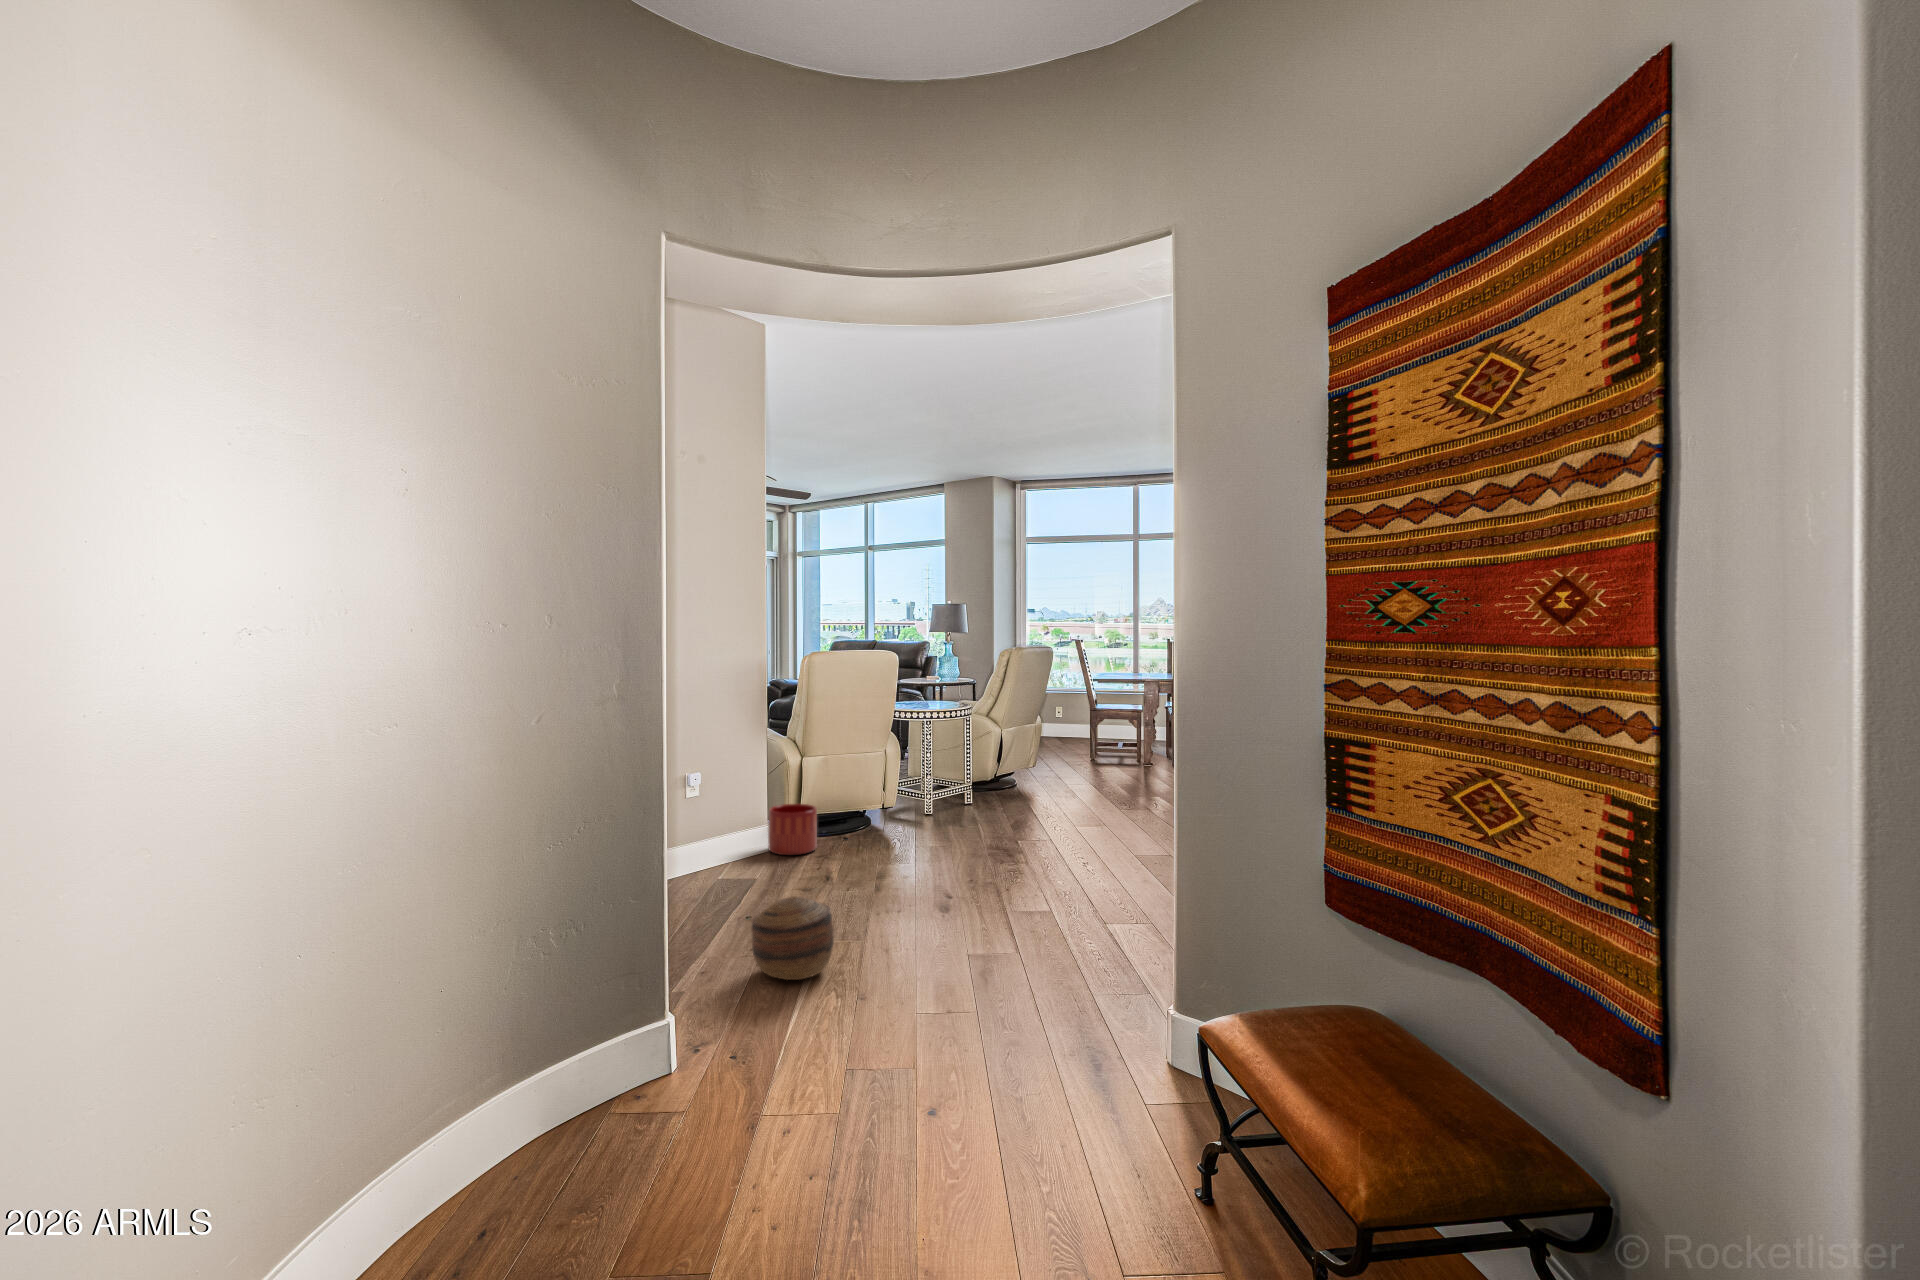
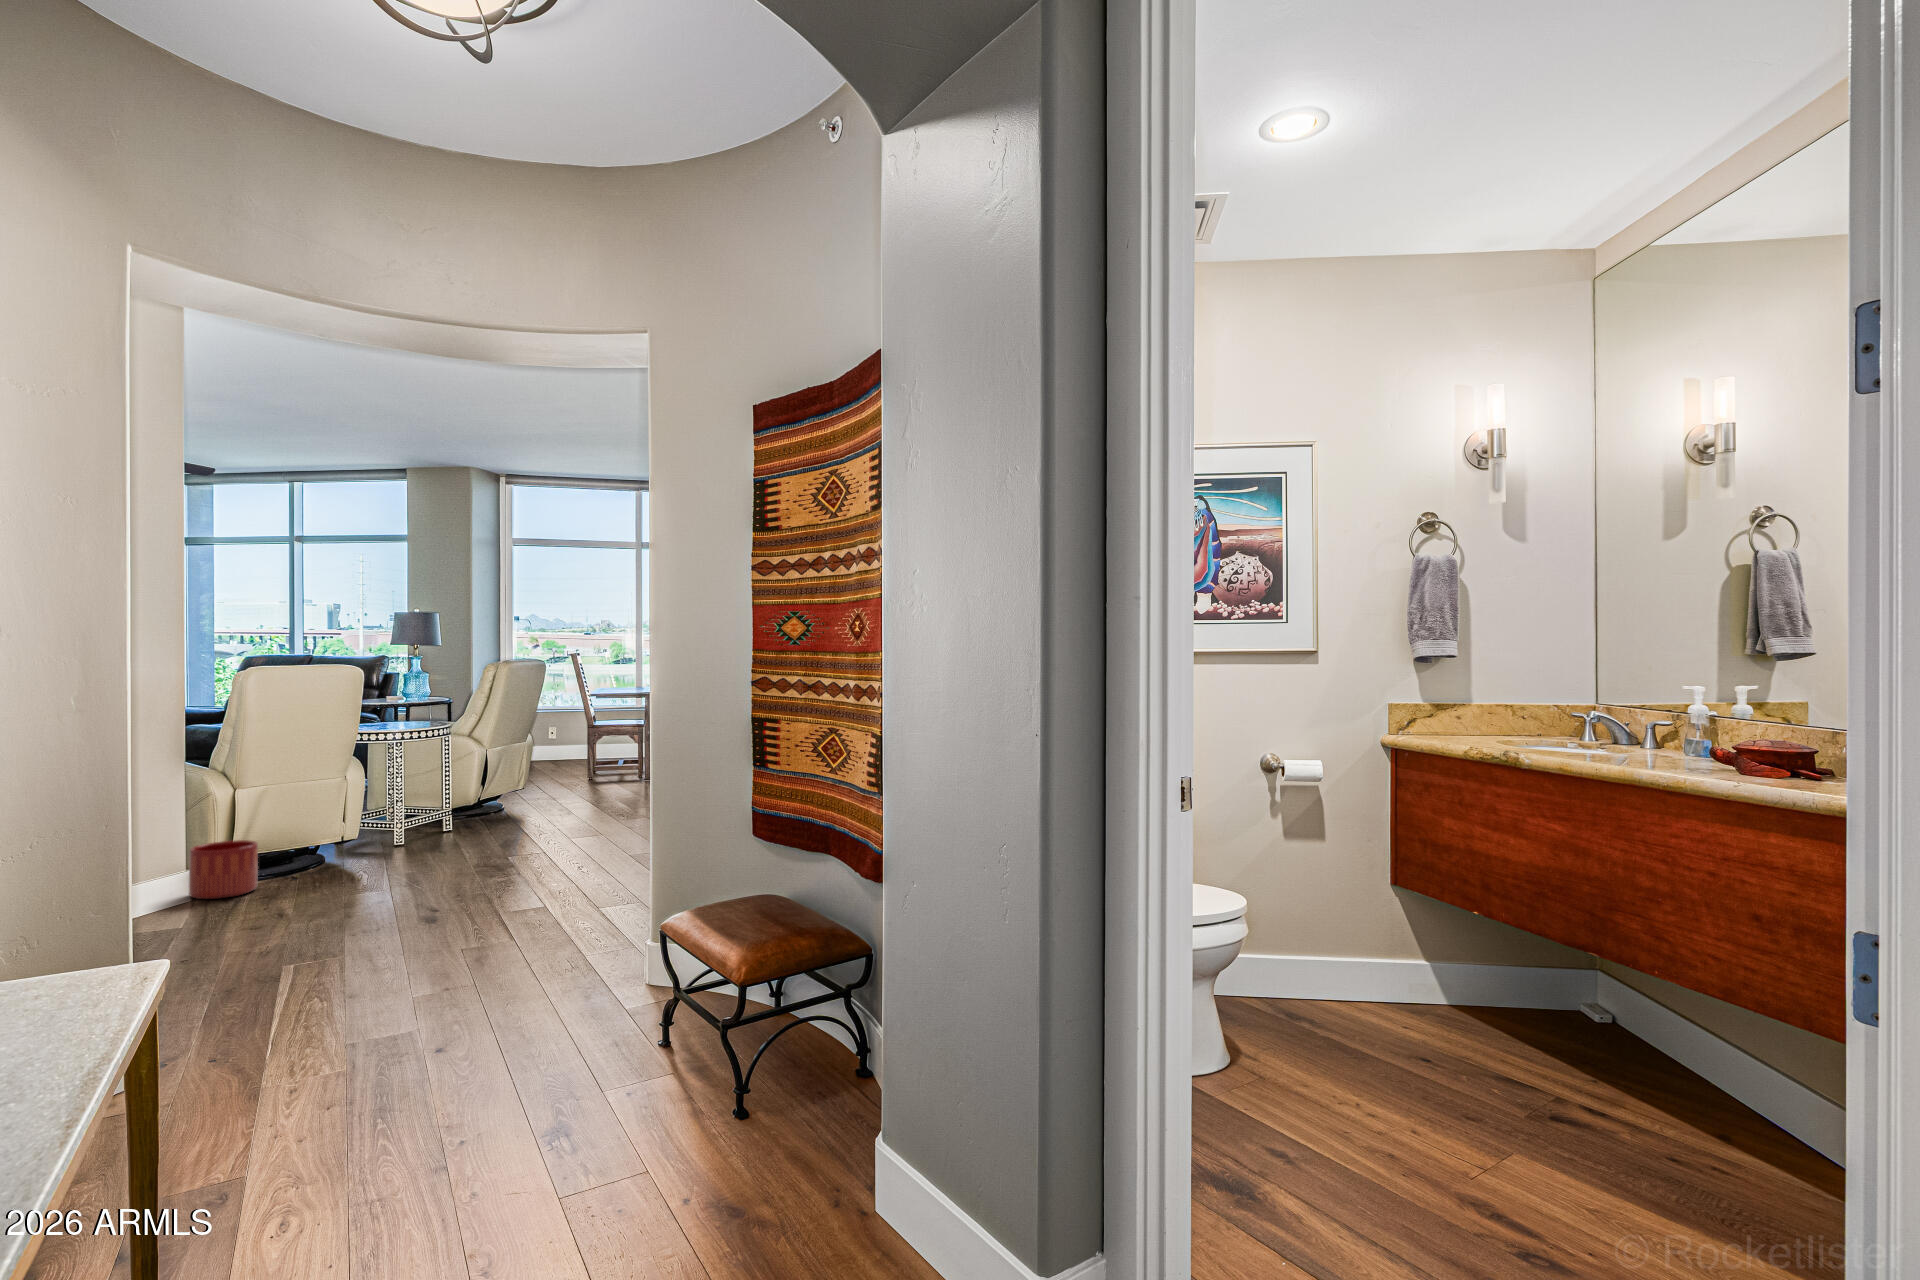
basket: present [751,897,834,980] -> none [206,914,308,997]

